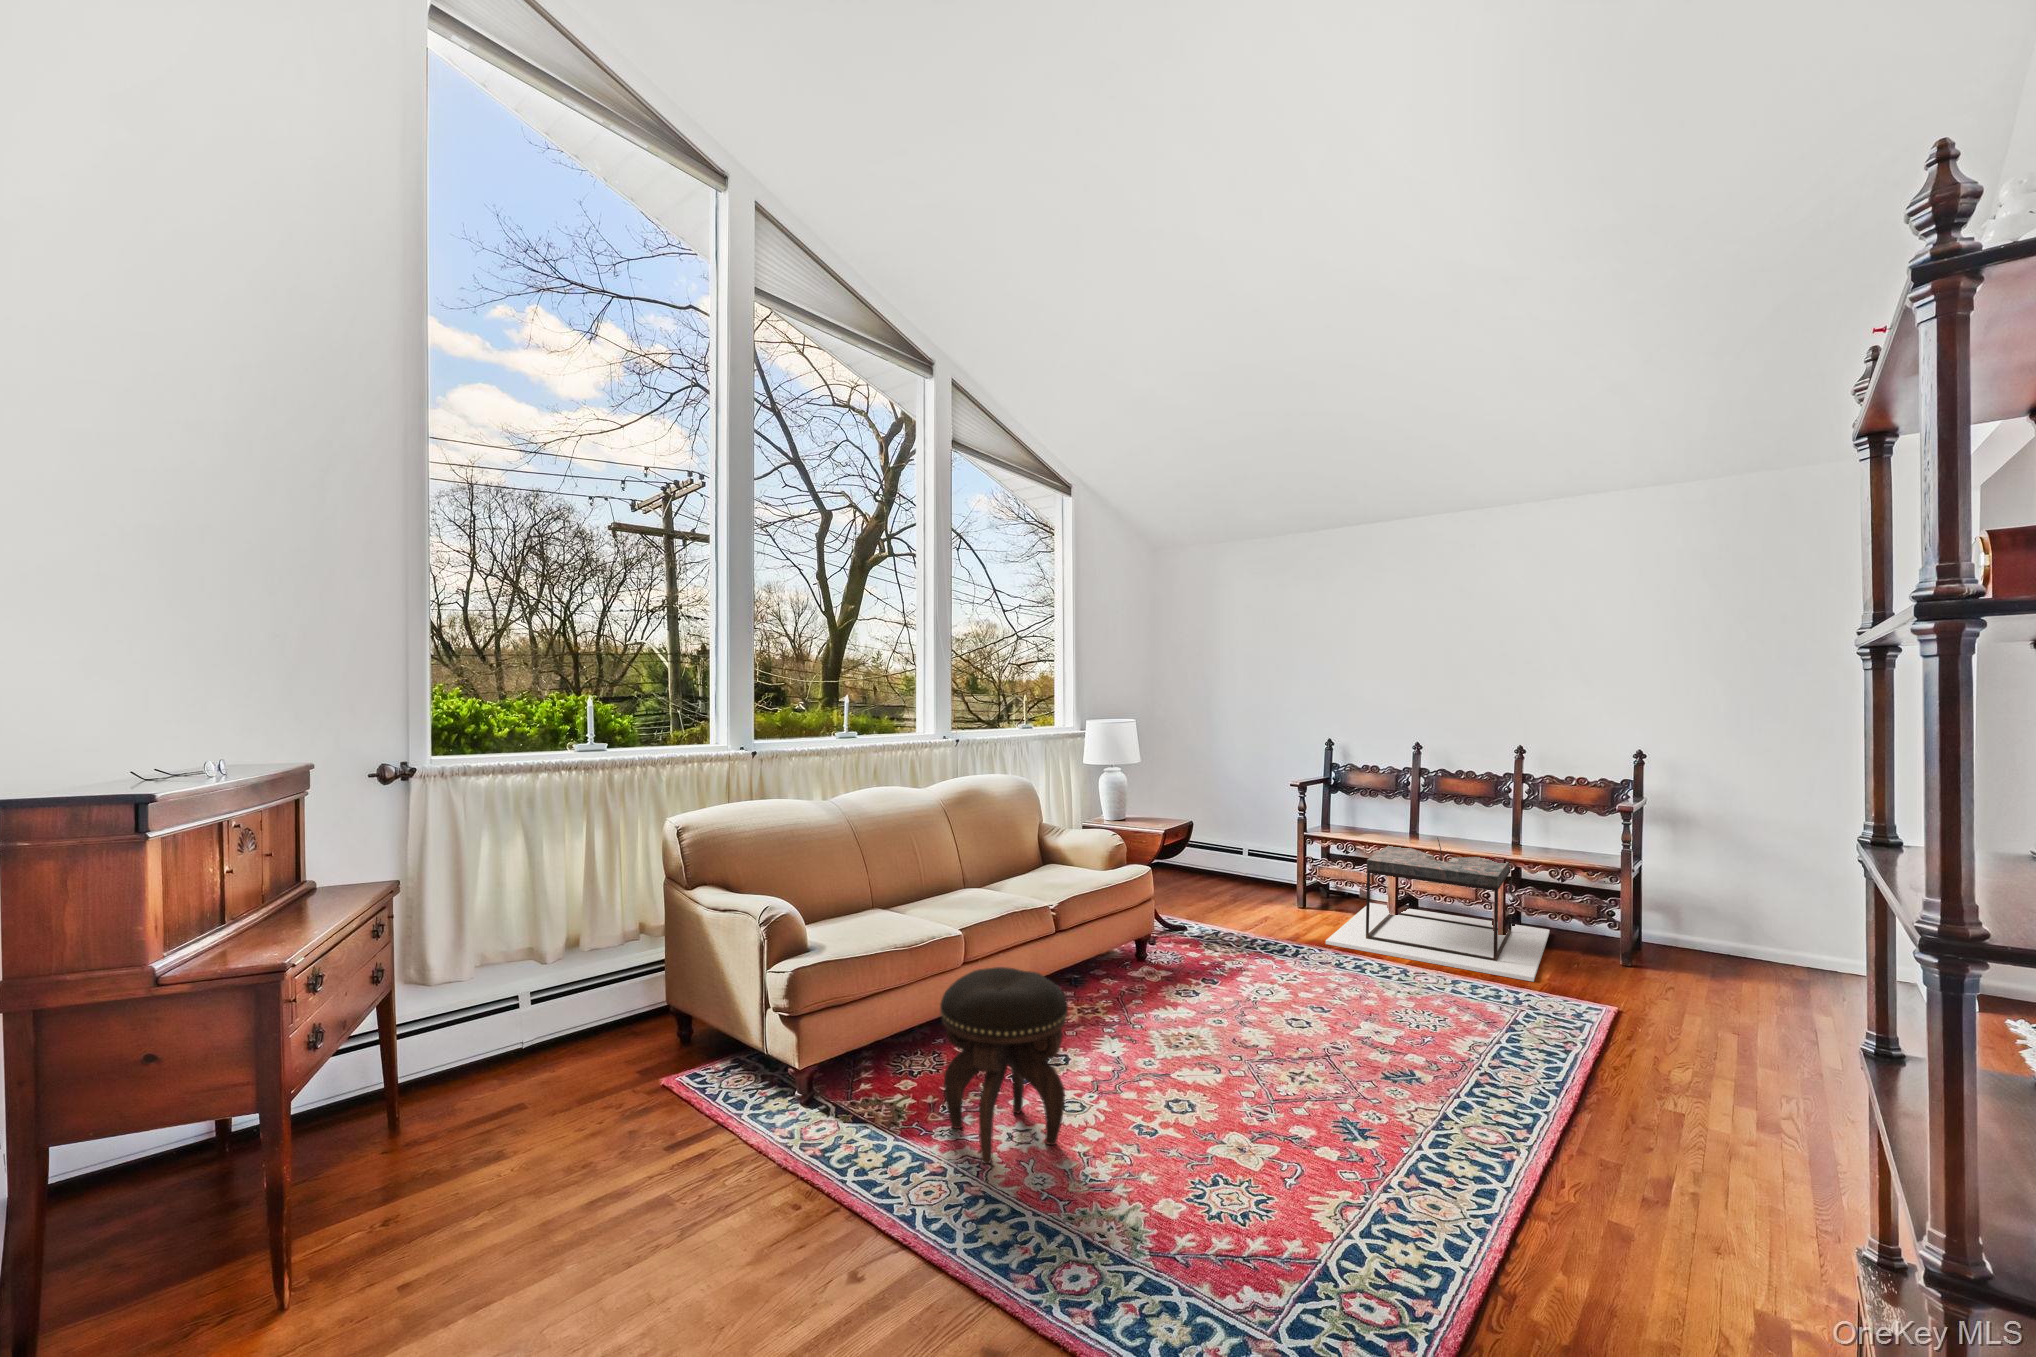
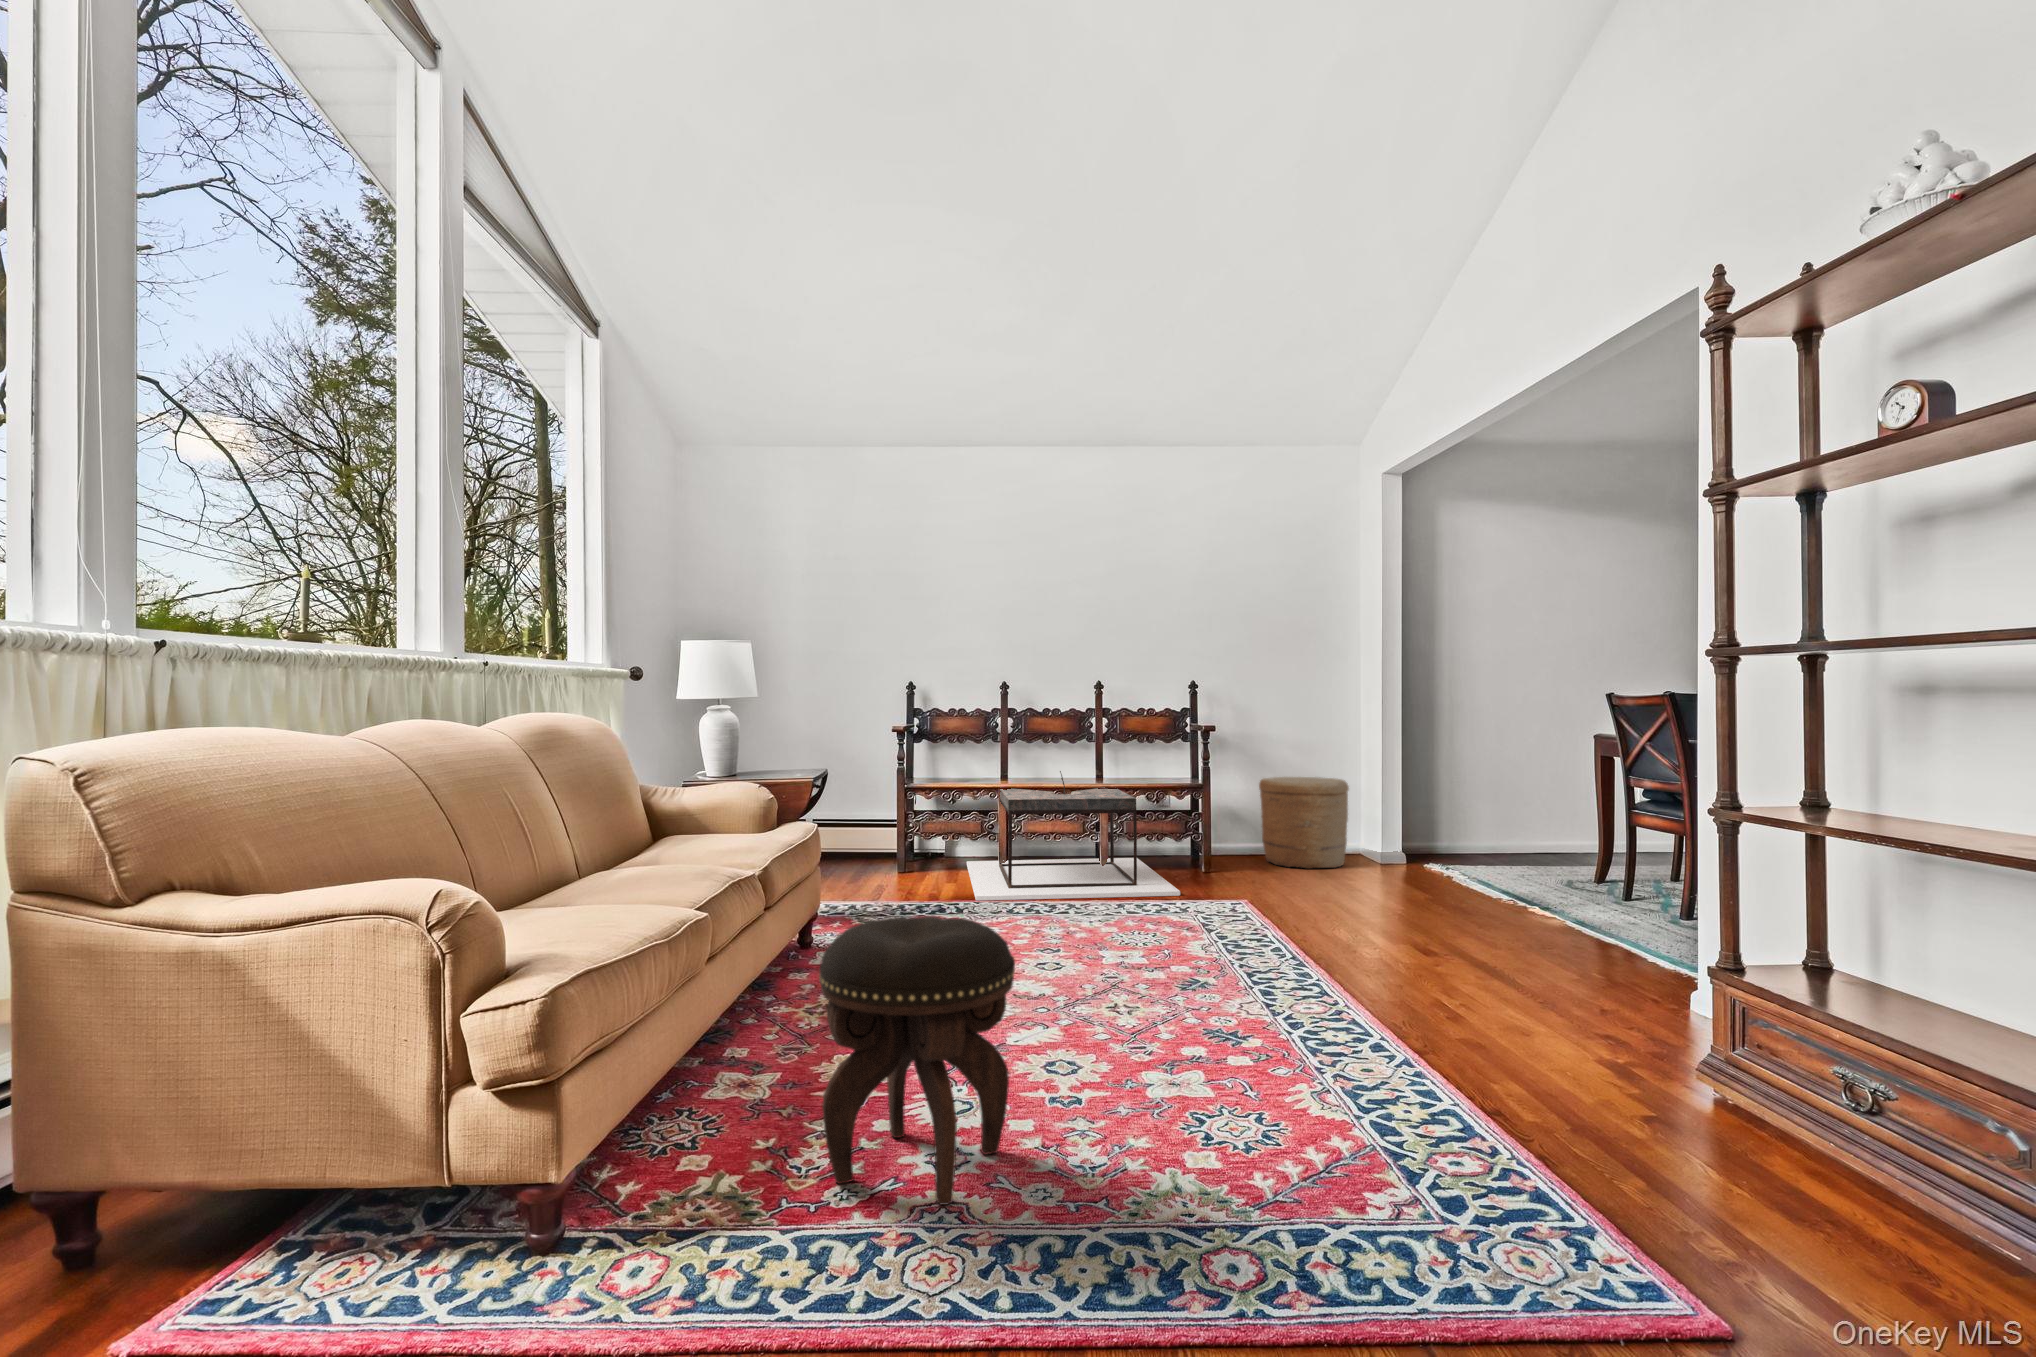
woven basket: none [1705,870,1834,990] -> present [1259,777,1349,869]

